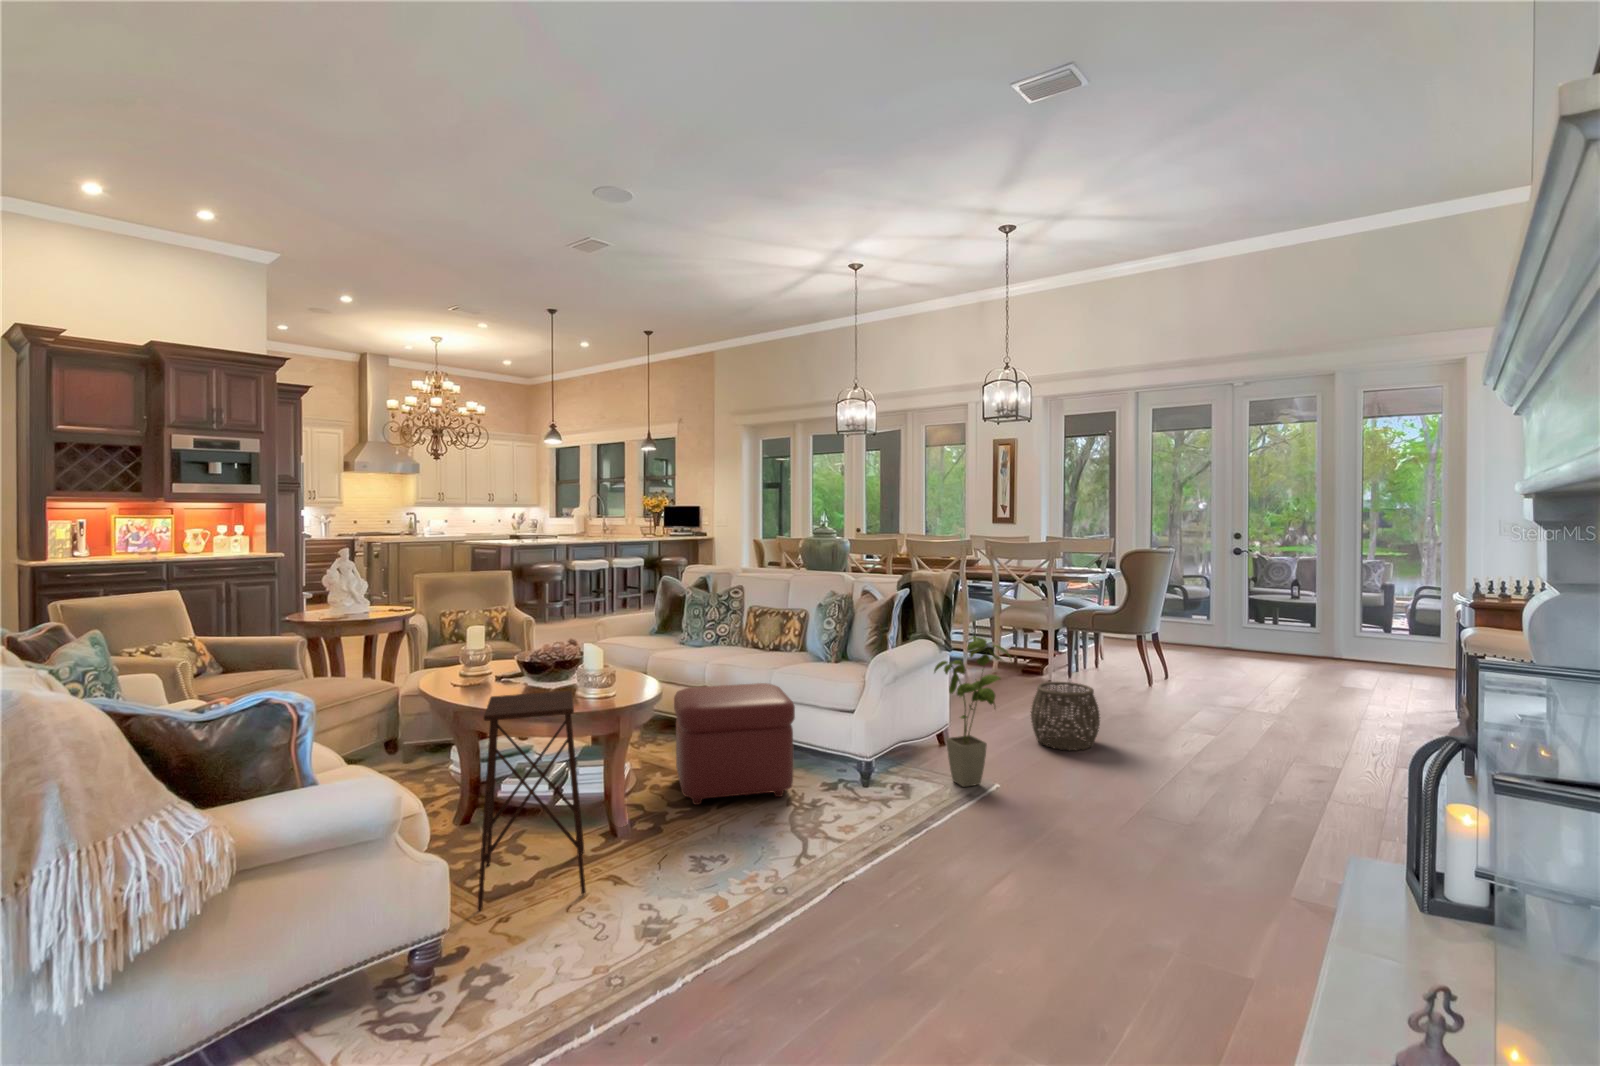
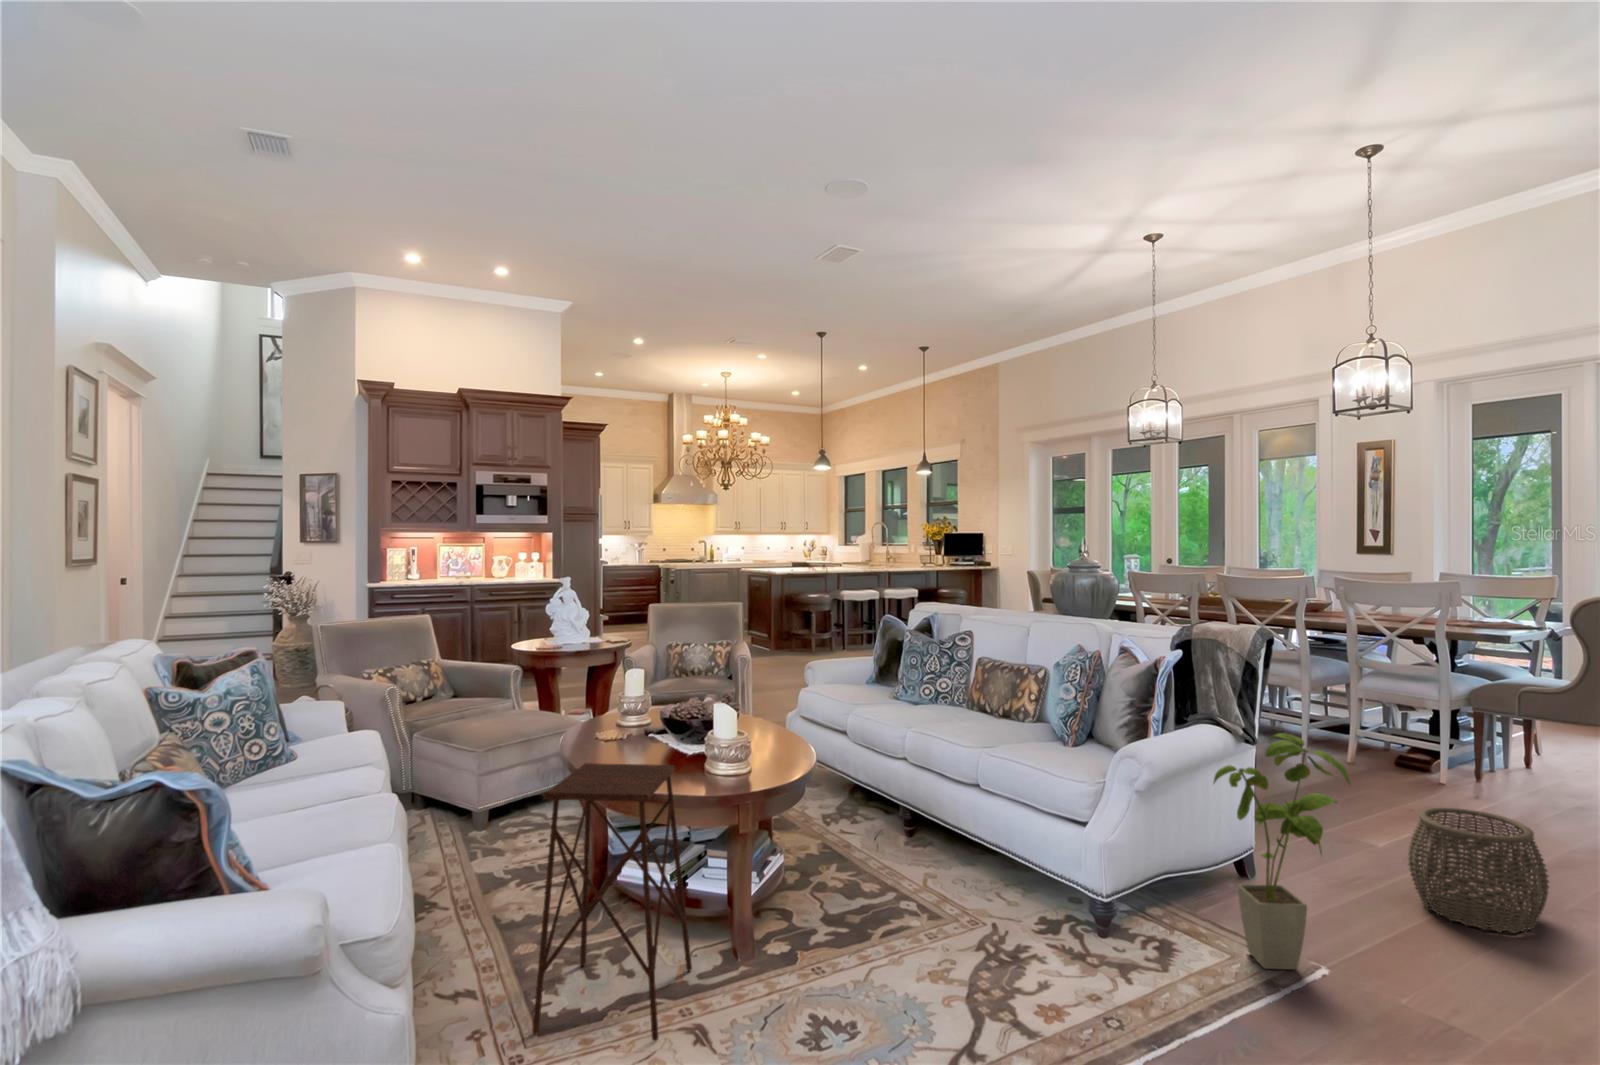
ottoman: present [674,683,795,805] -> none [835,763,993,932]

